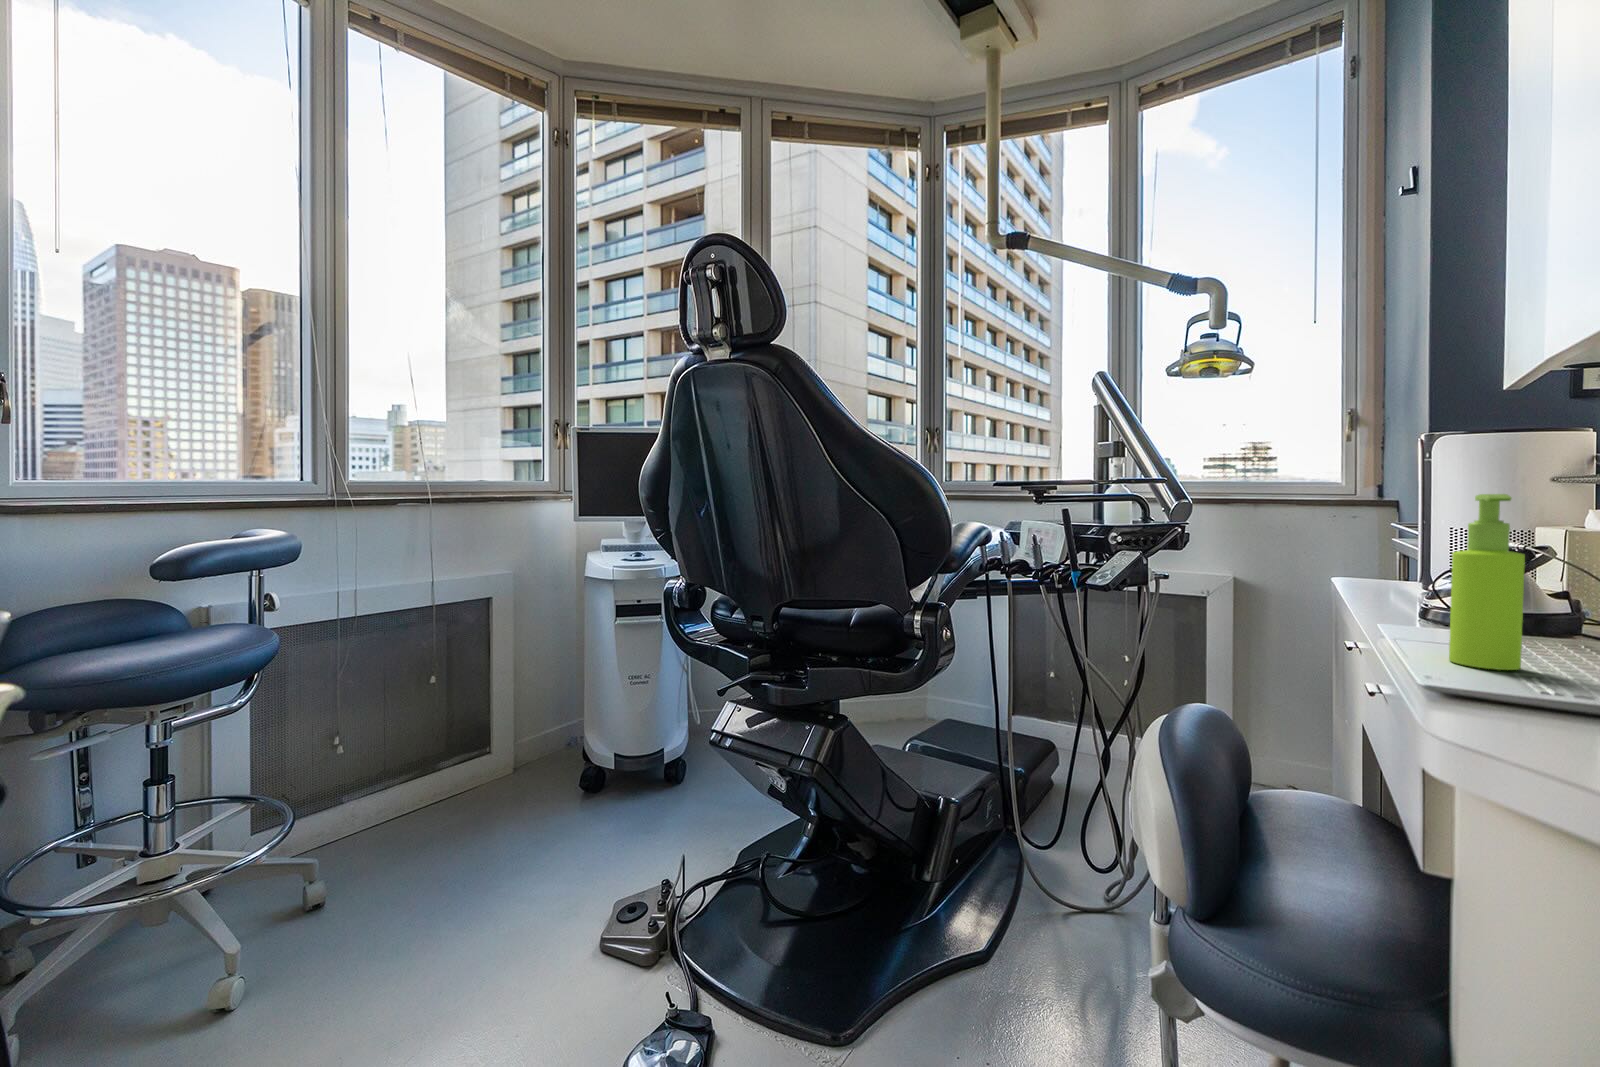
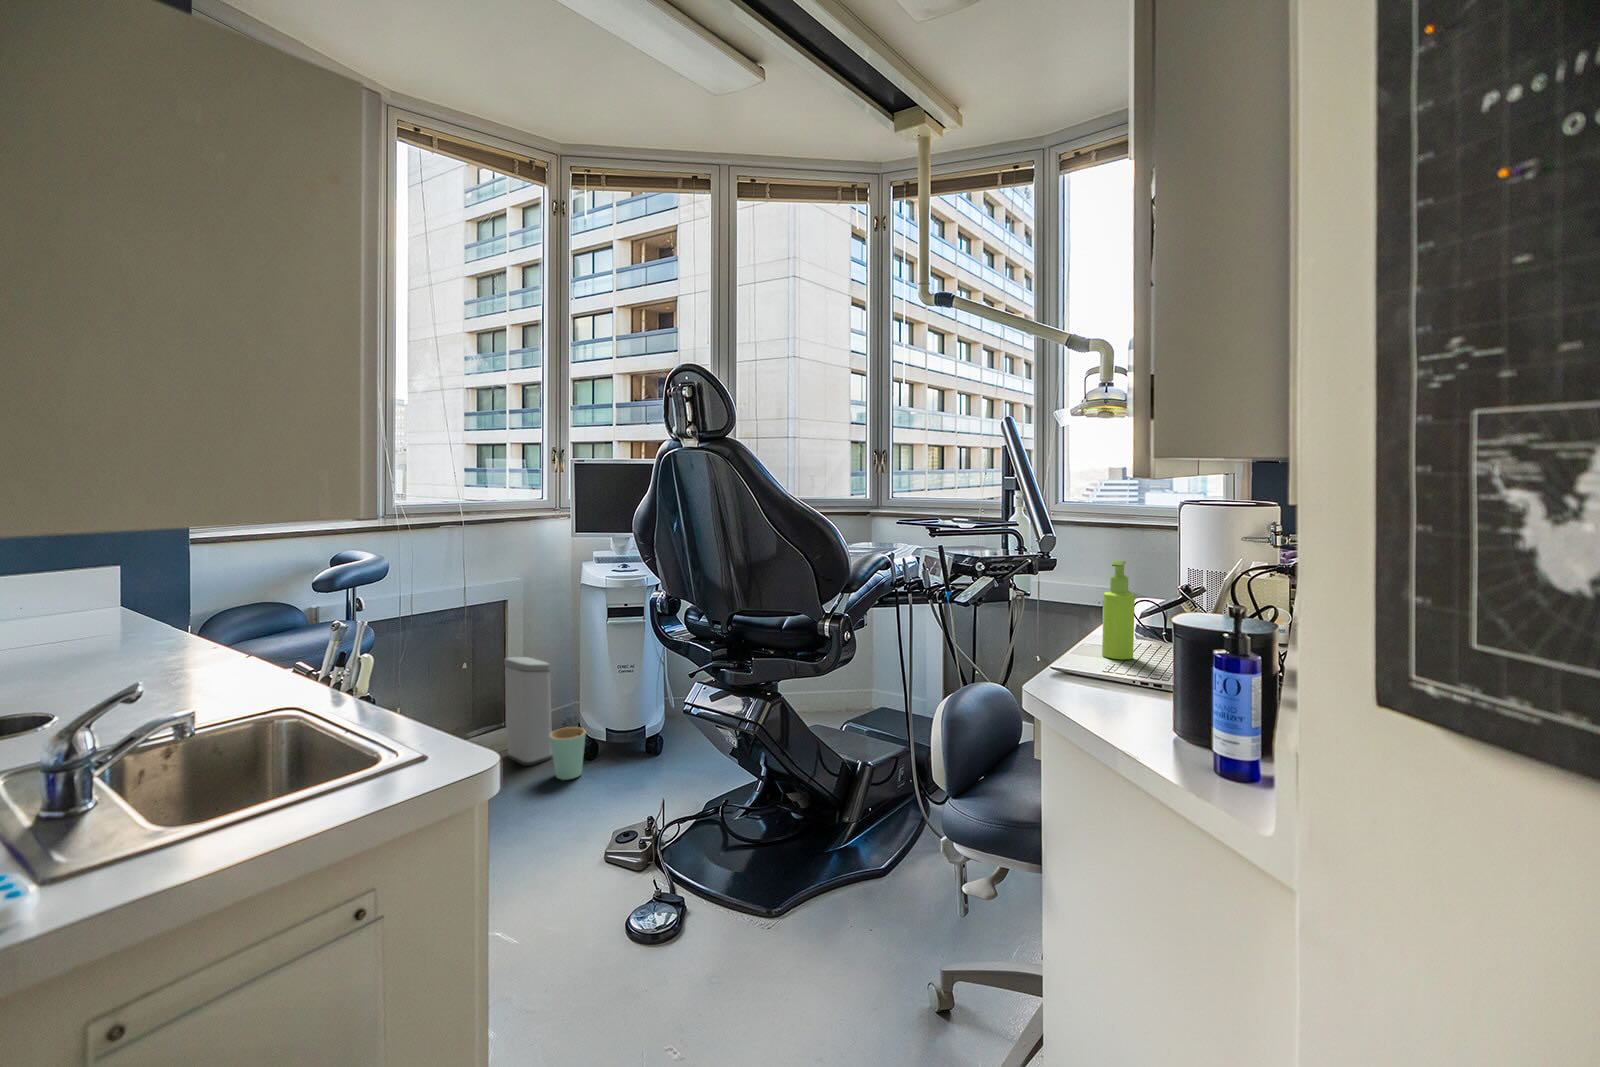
trash can: none [489,665,586,820] -> present [504,657,586,780]

